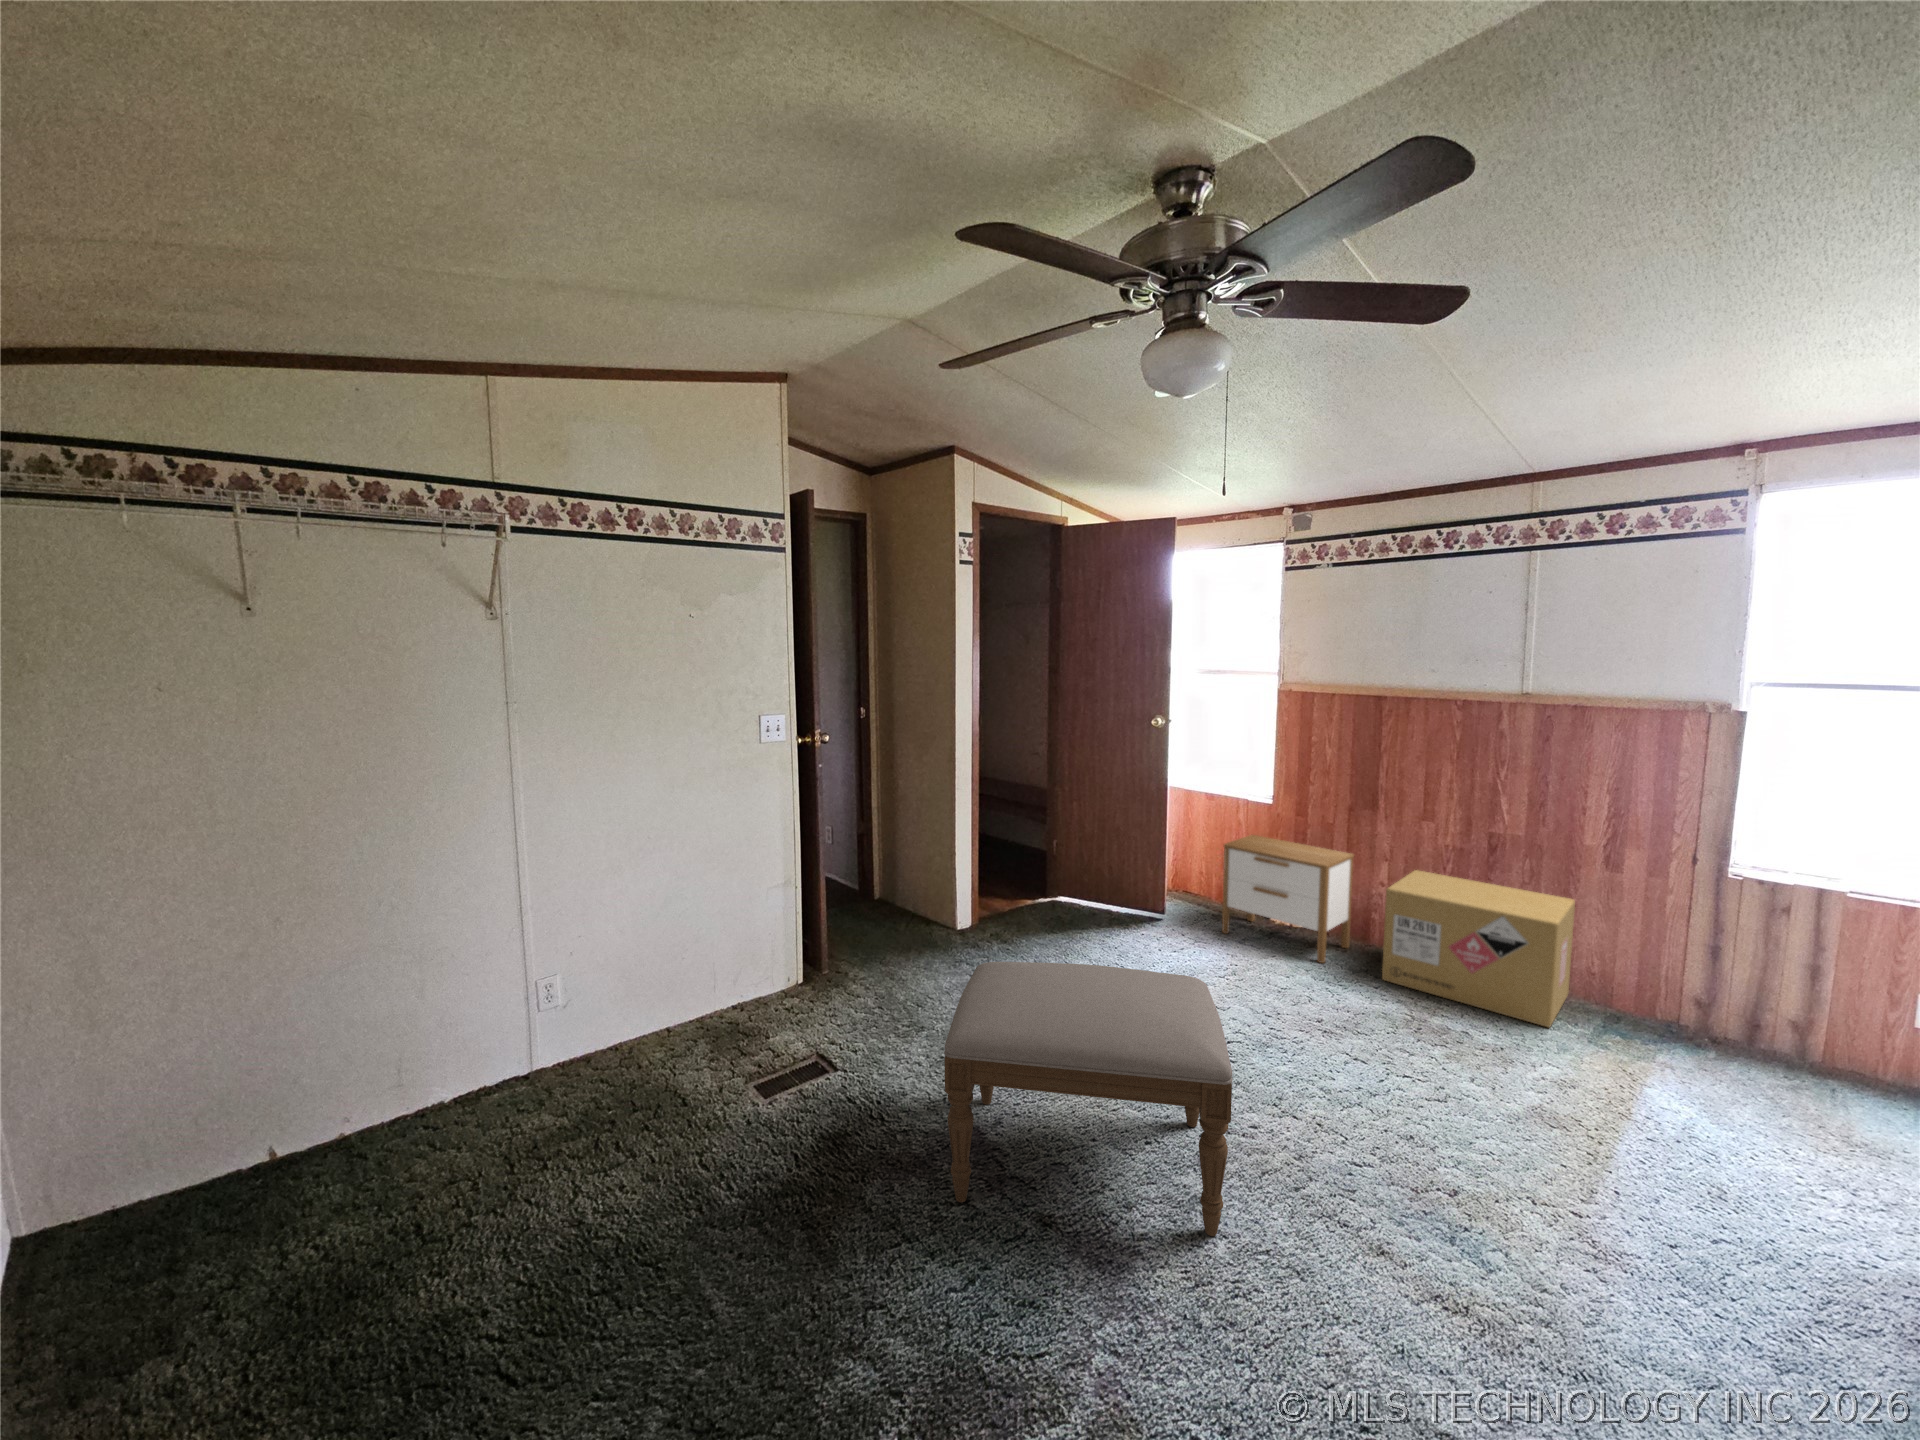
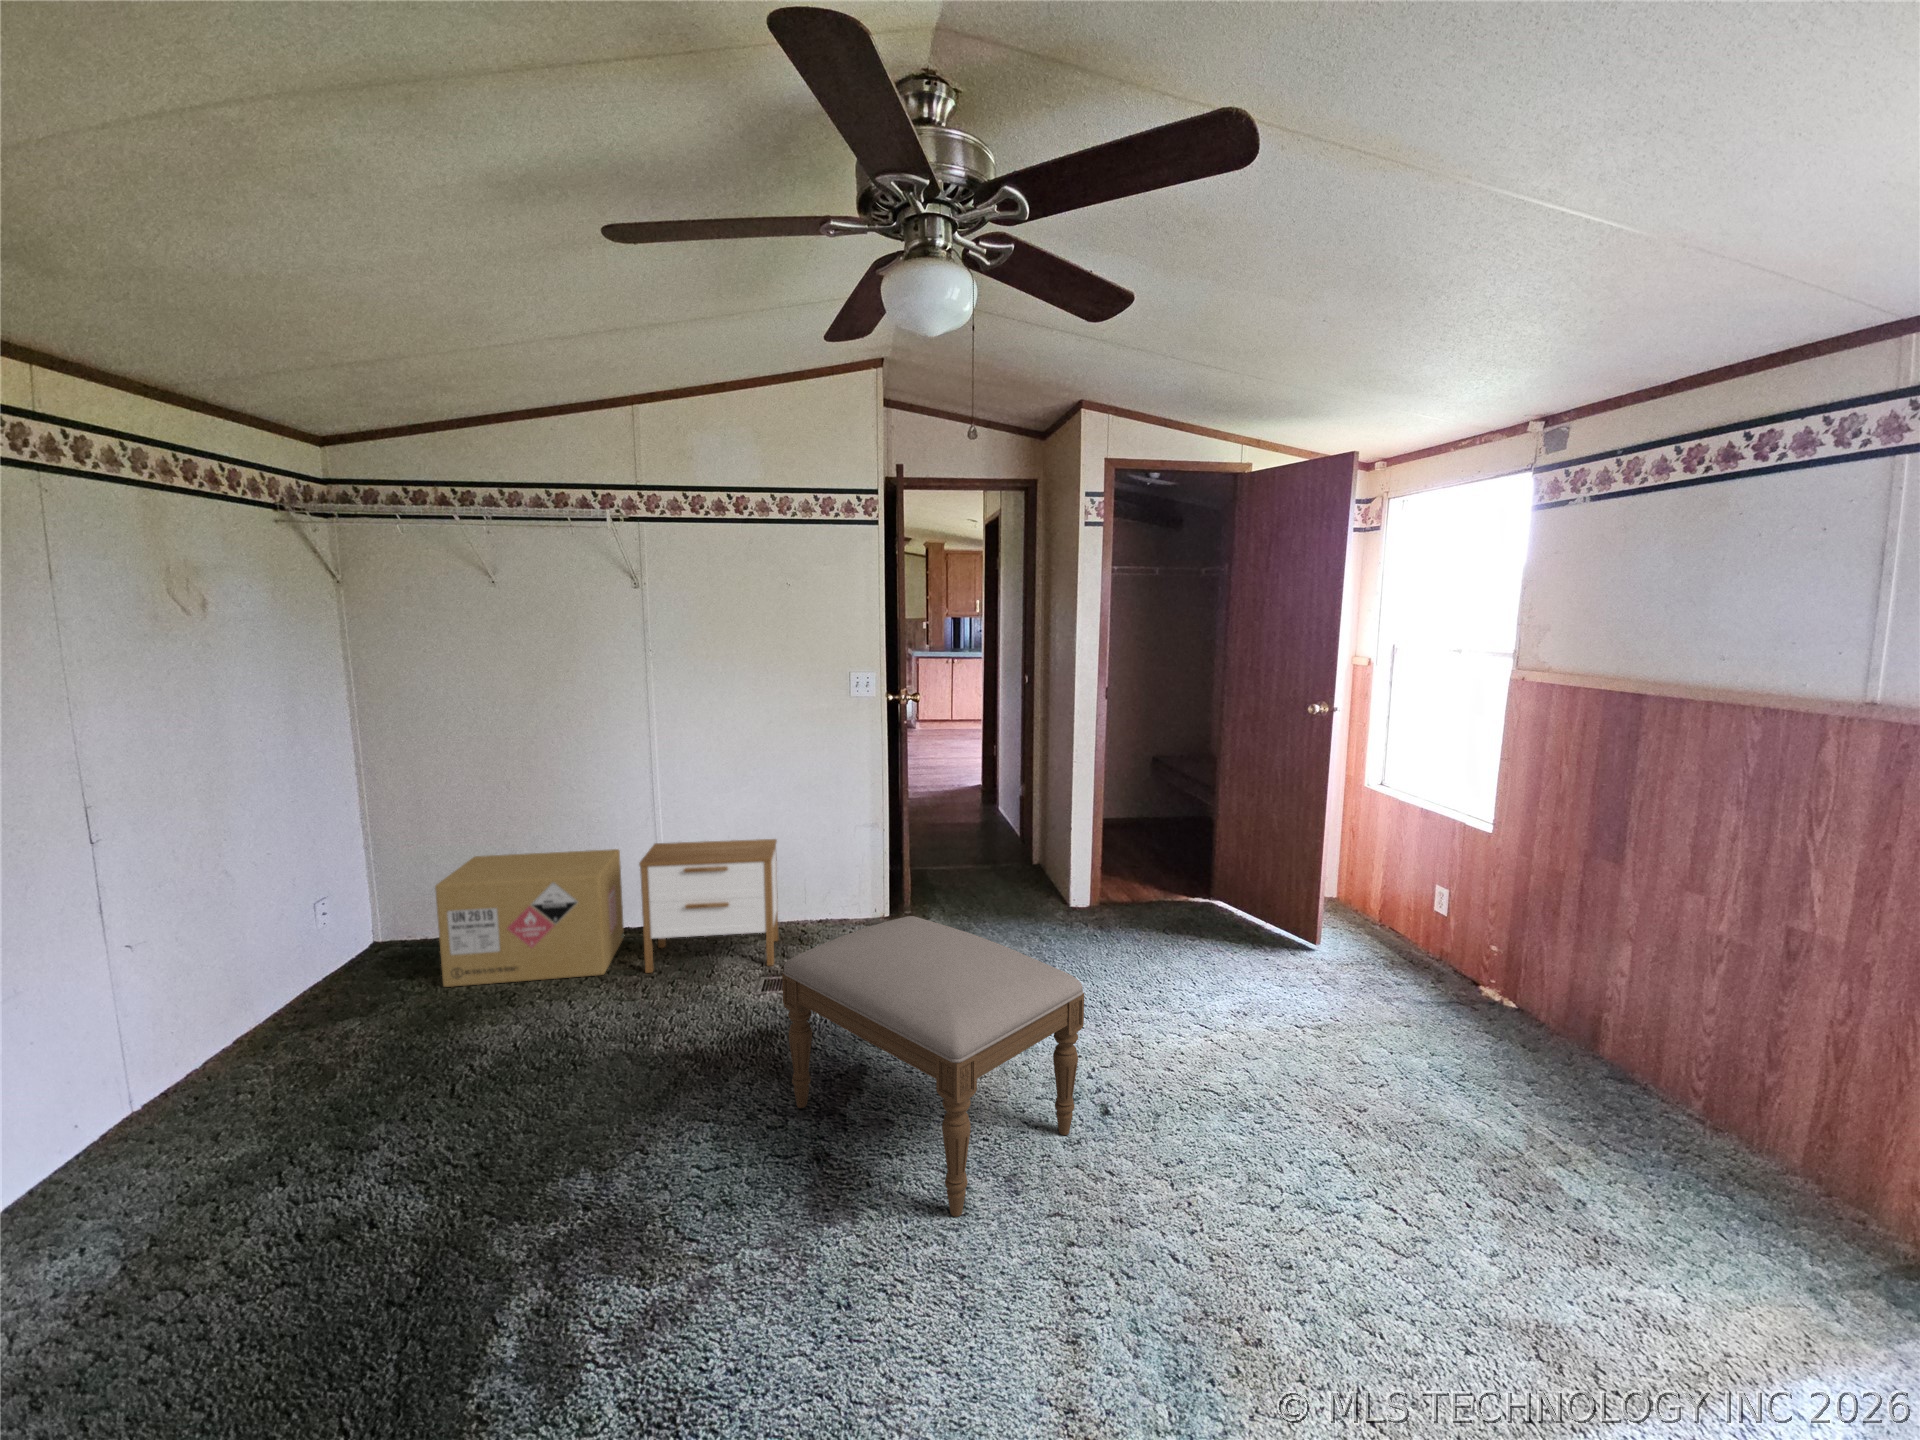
nightstand: present [1222,835,1354,963] -> present [639,839,778,973]
cardboard box: present [1382,870,1575,1027] -> present [435,849,624,987]

